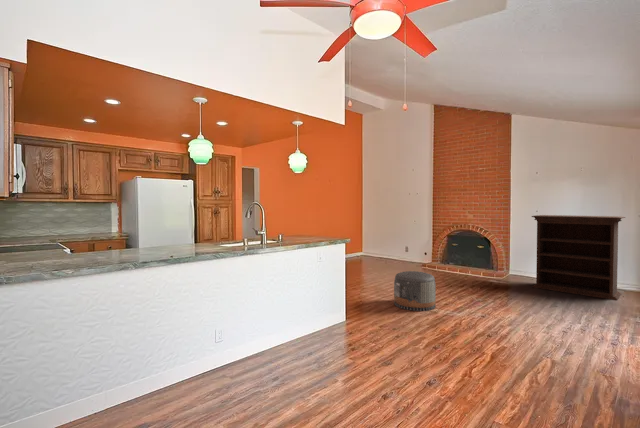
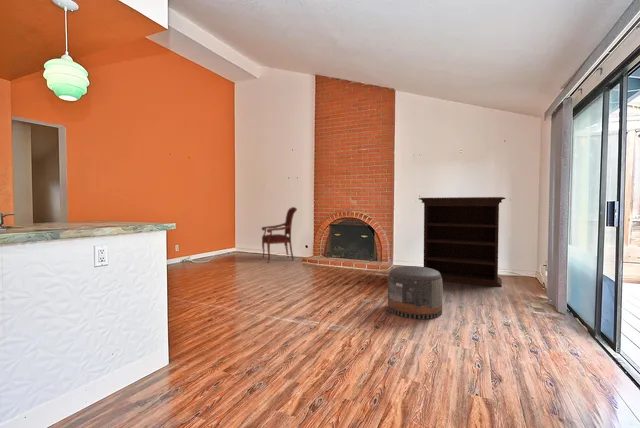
armchair: none [387,220,418,266] -> present [262,207,297,262]
pouf: present [394,271,436,311] -> present [388,266,443,319]

